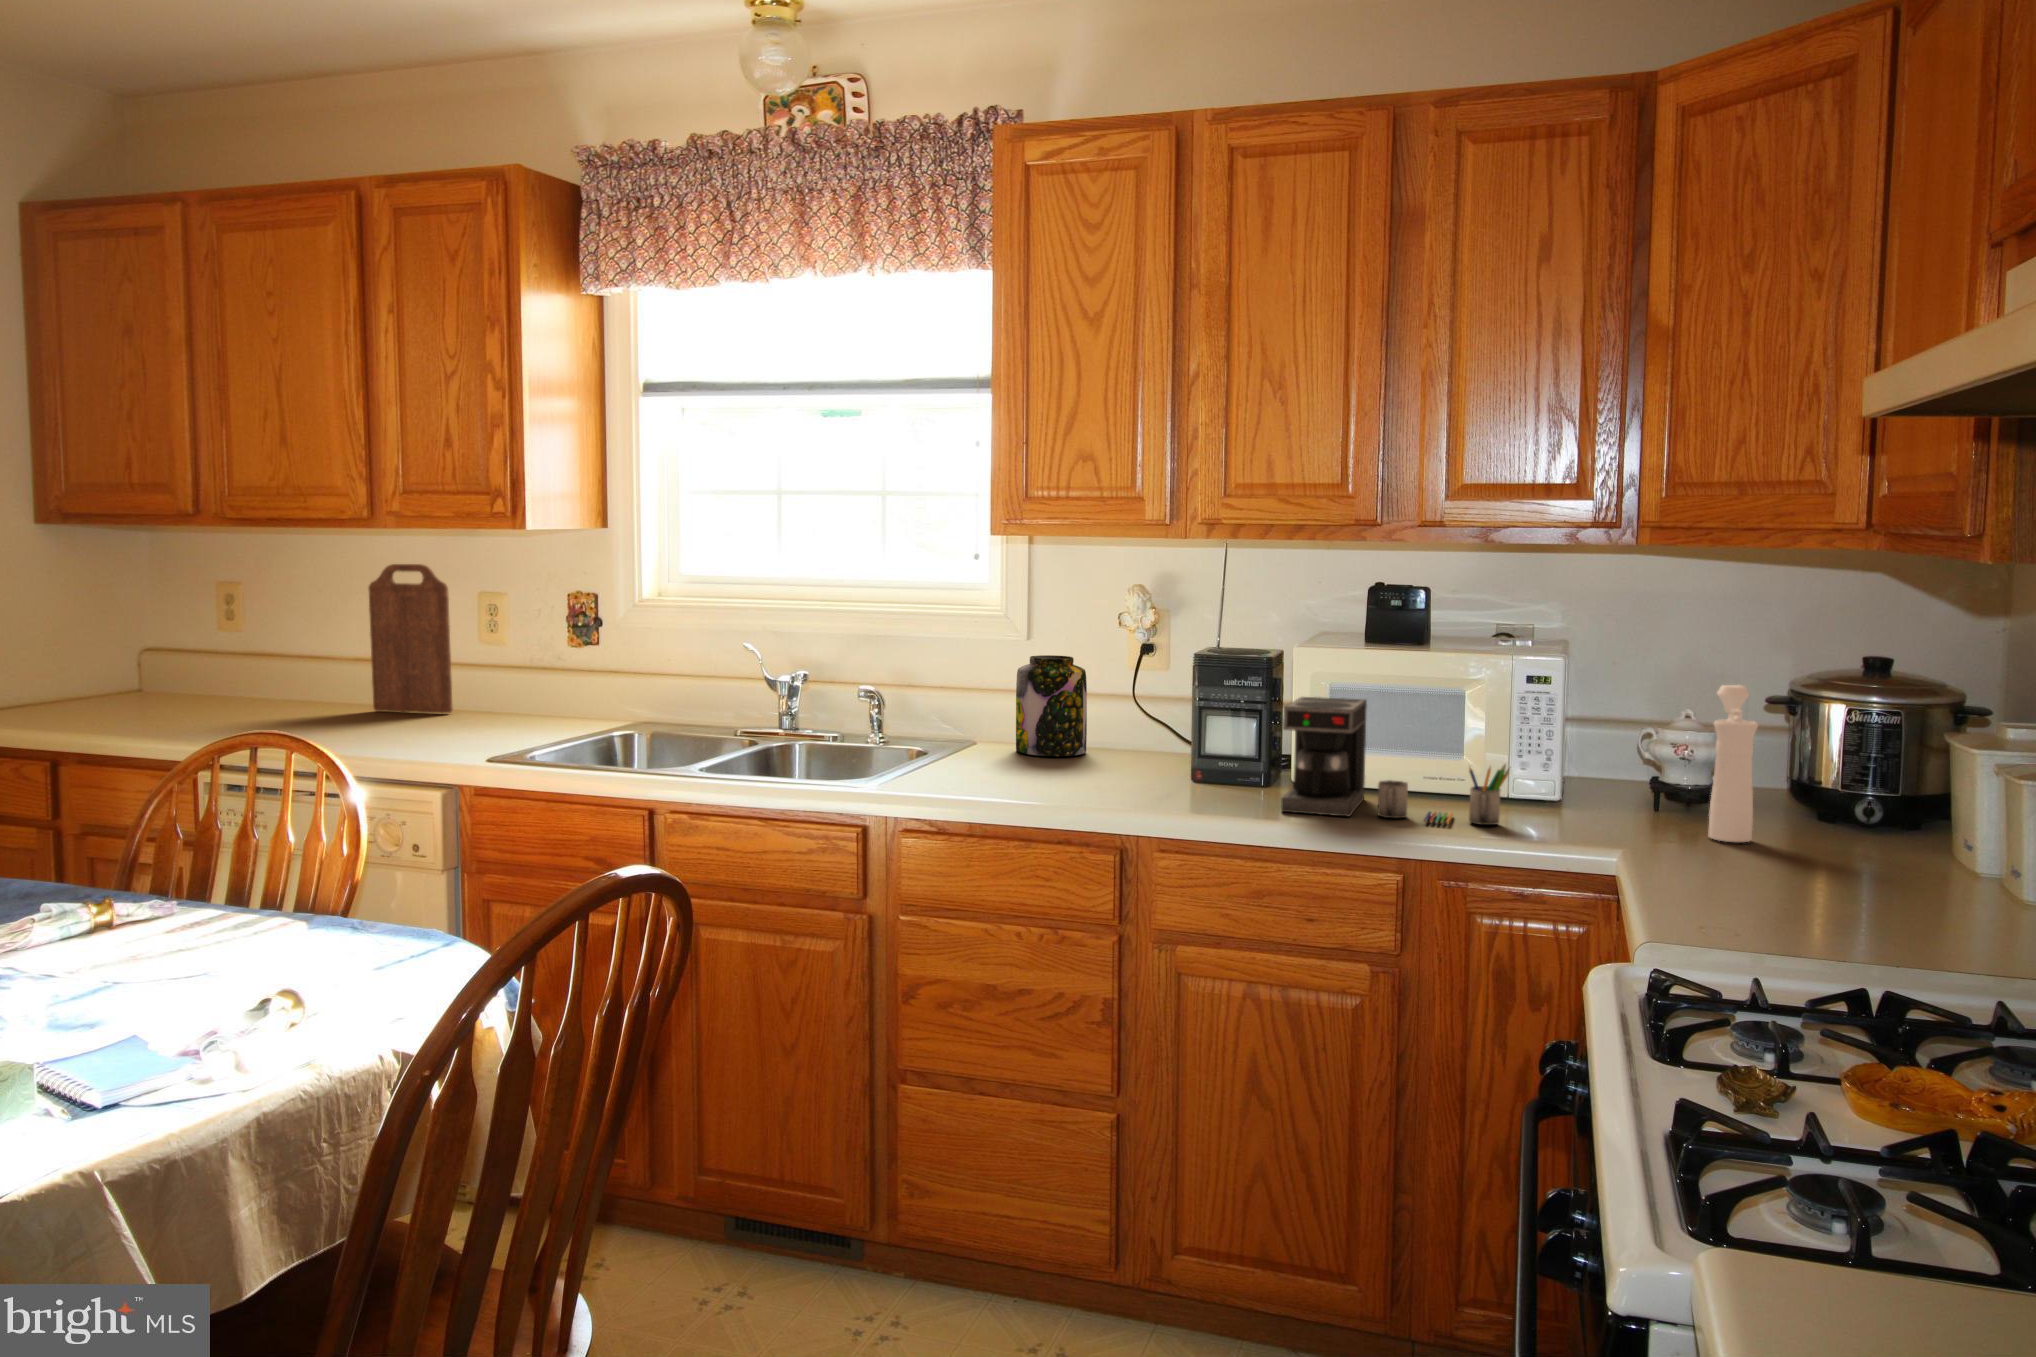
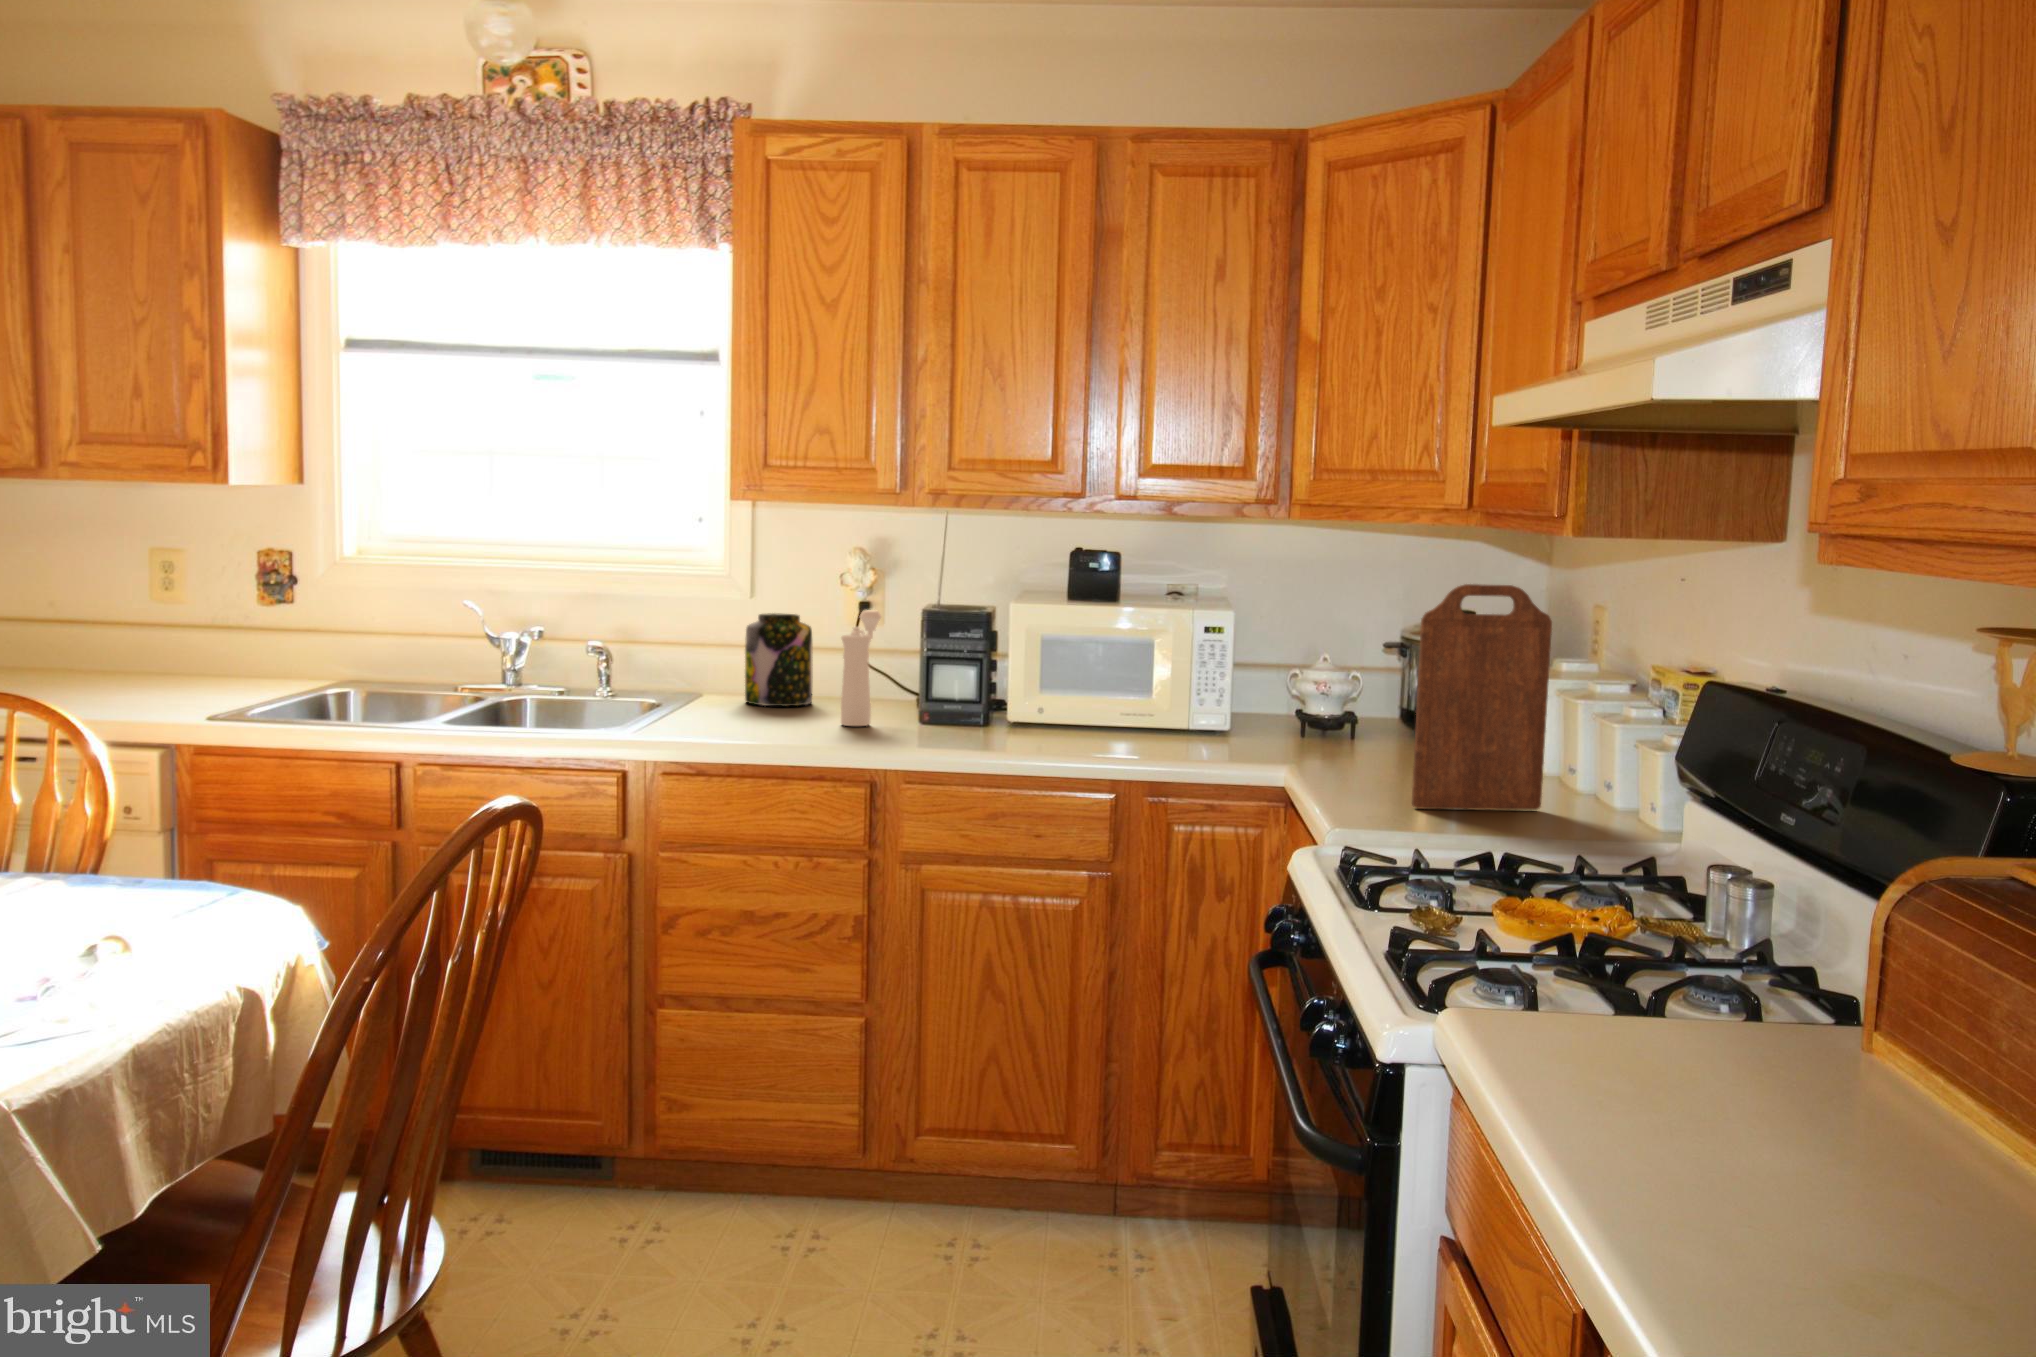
cutting board: present [369,564,453,713] -> present [1412,584,1552,810]
pepper mill: present [1708,685,1758,842] -> present [841,610,881,726]
coffee maker: present [1281,697,1509,825] -> none [1008,646,1197,751]

